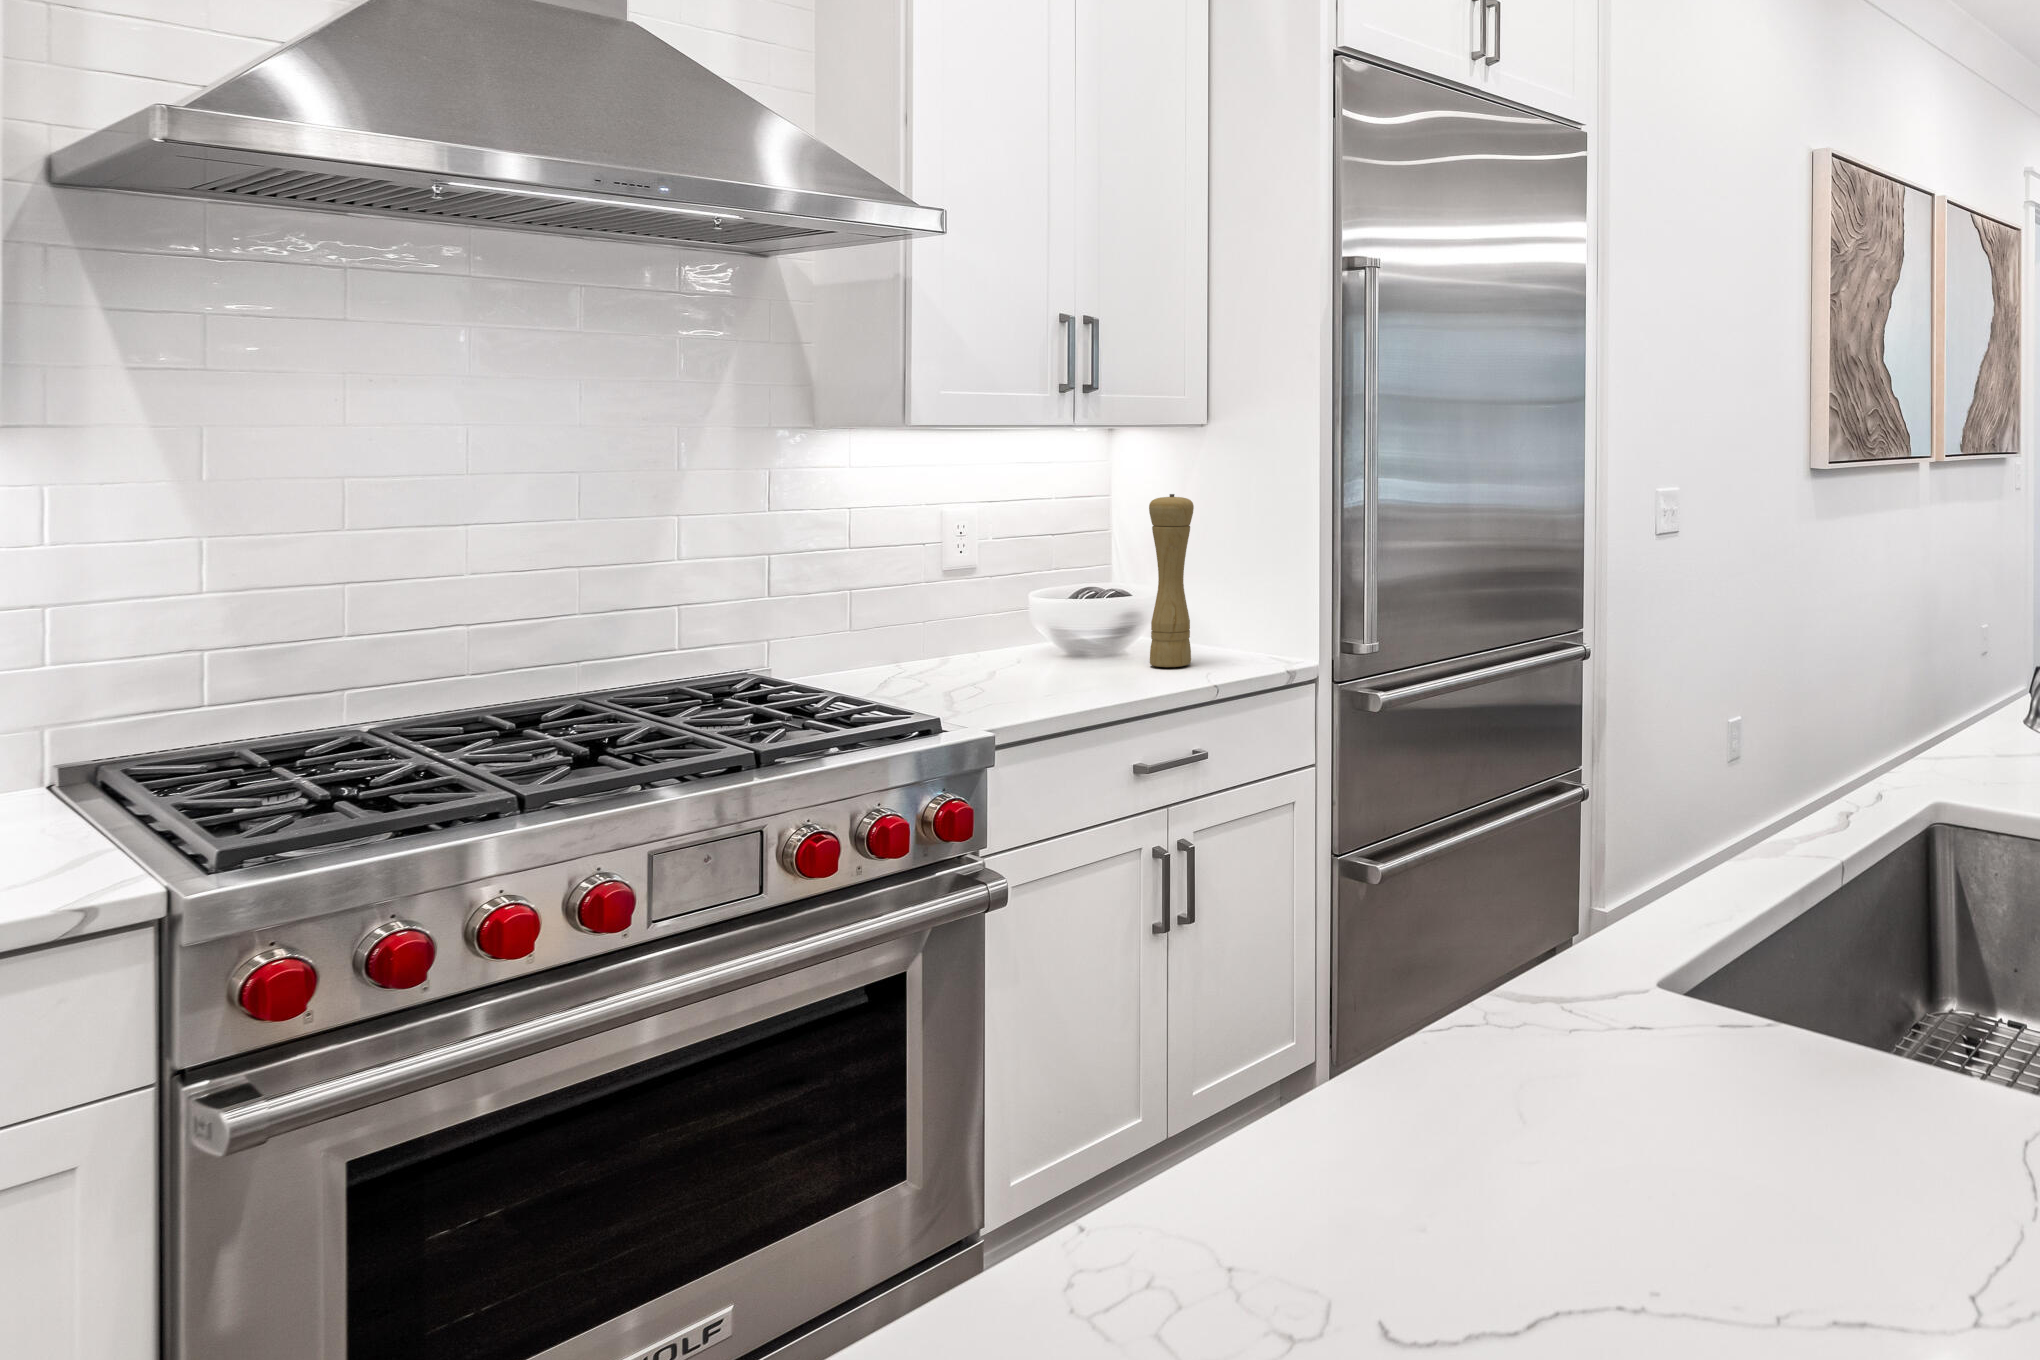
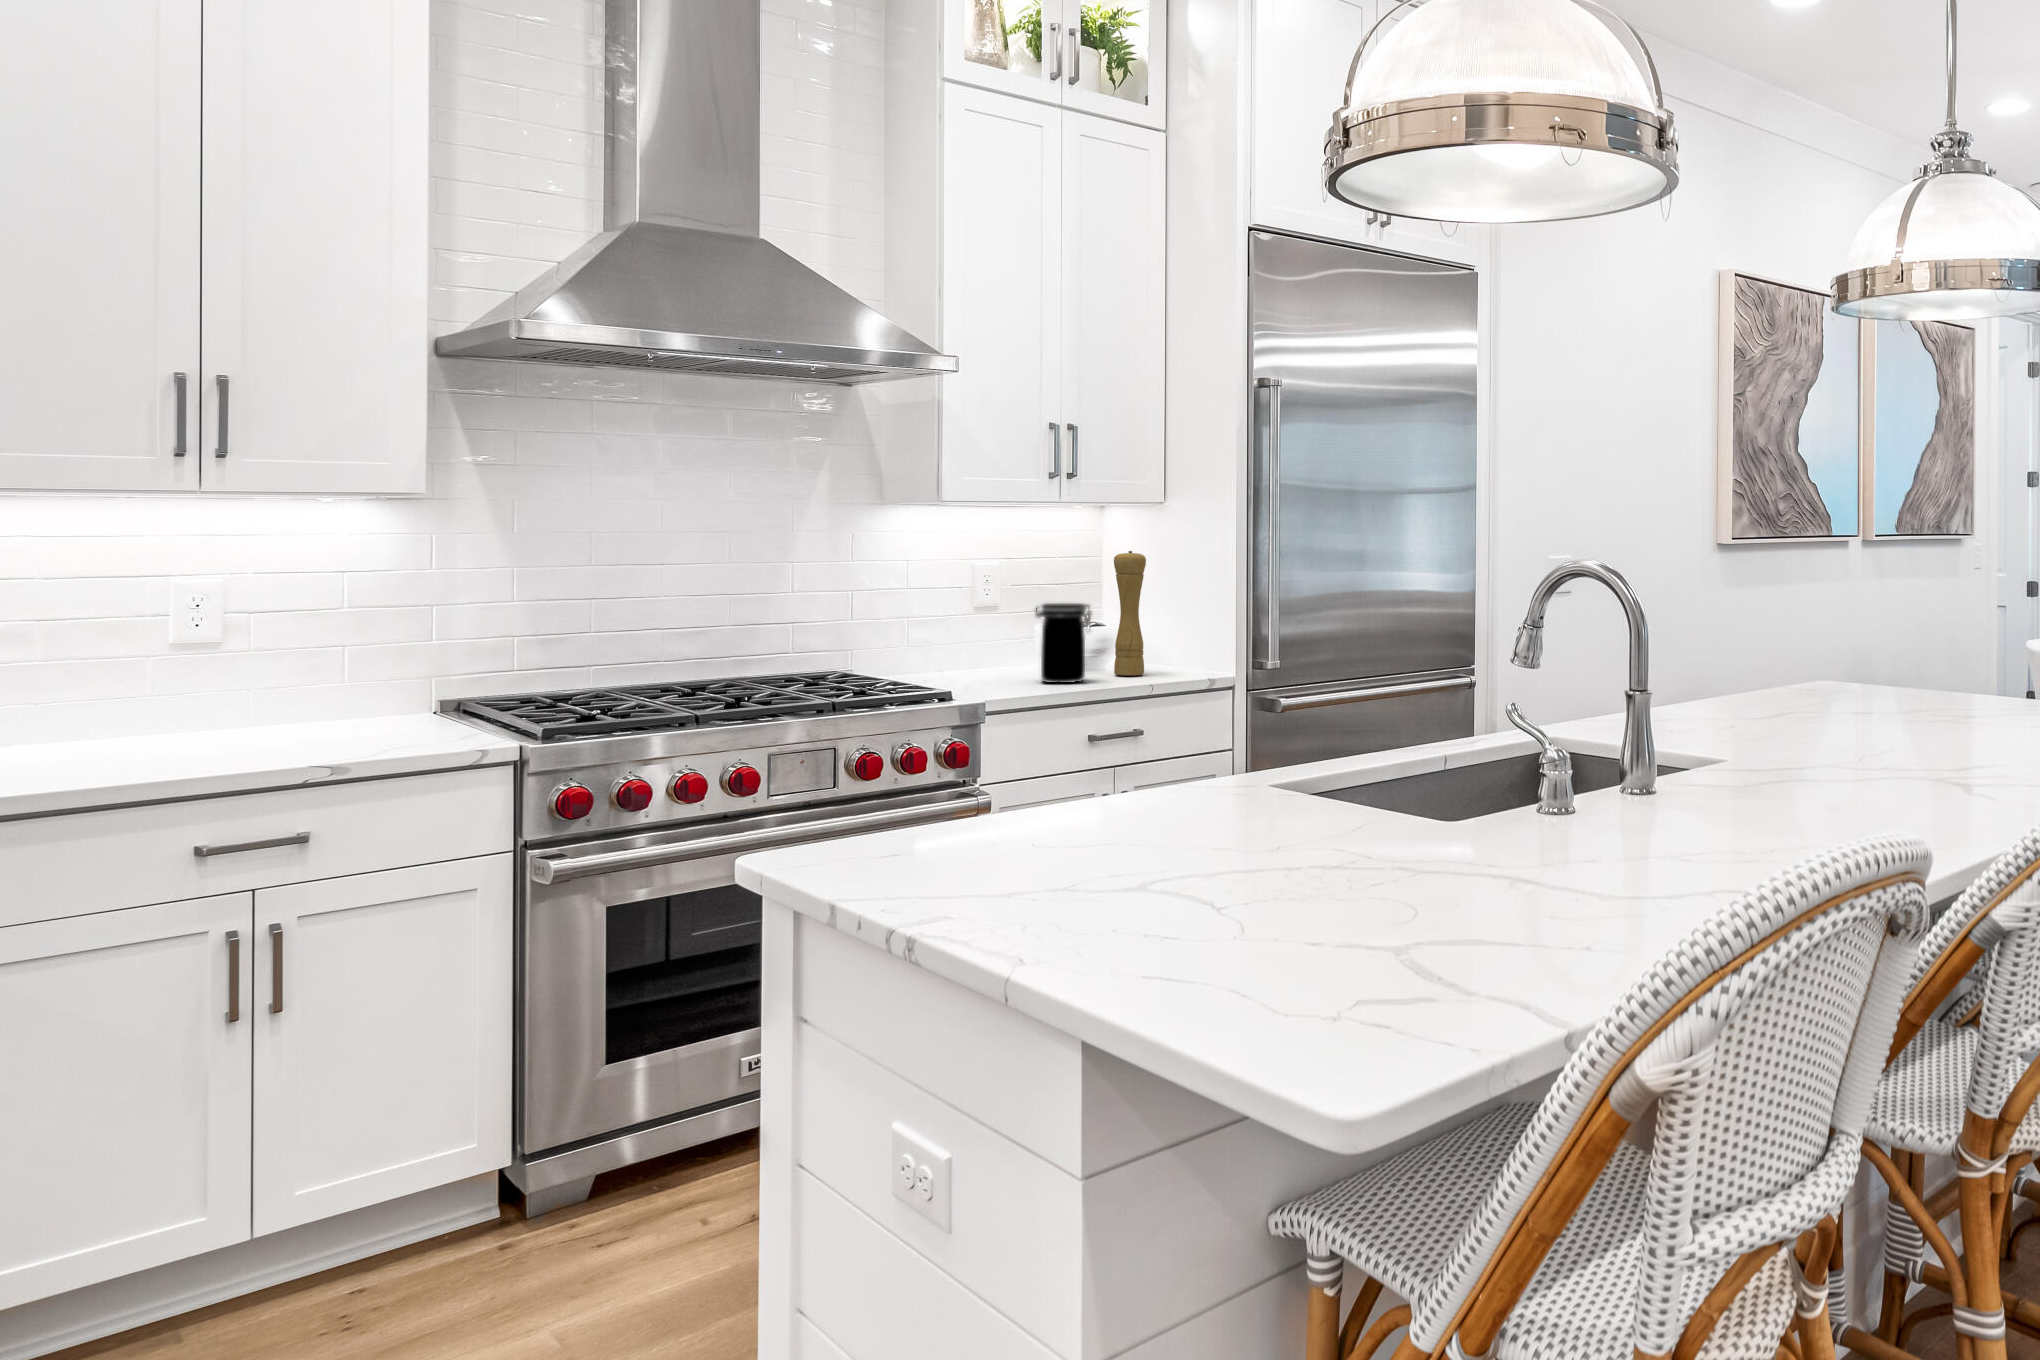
jar: none [1044,569,1128,685] -> present [1036,603,1092,683]

